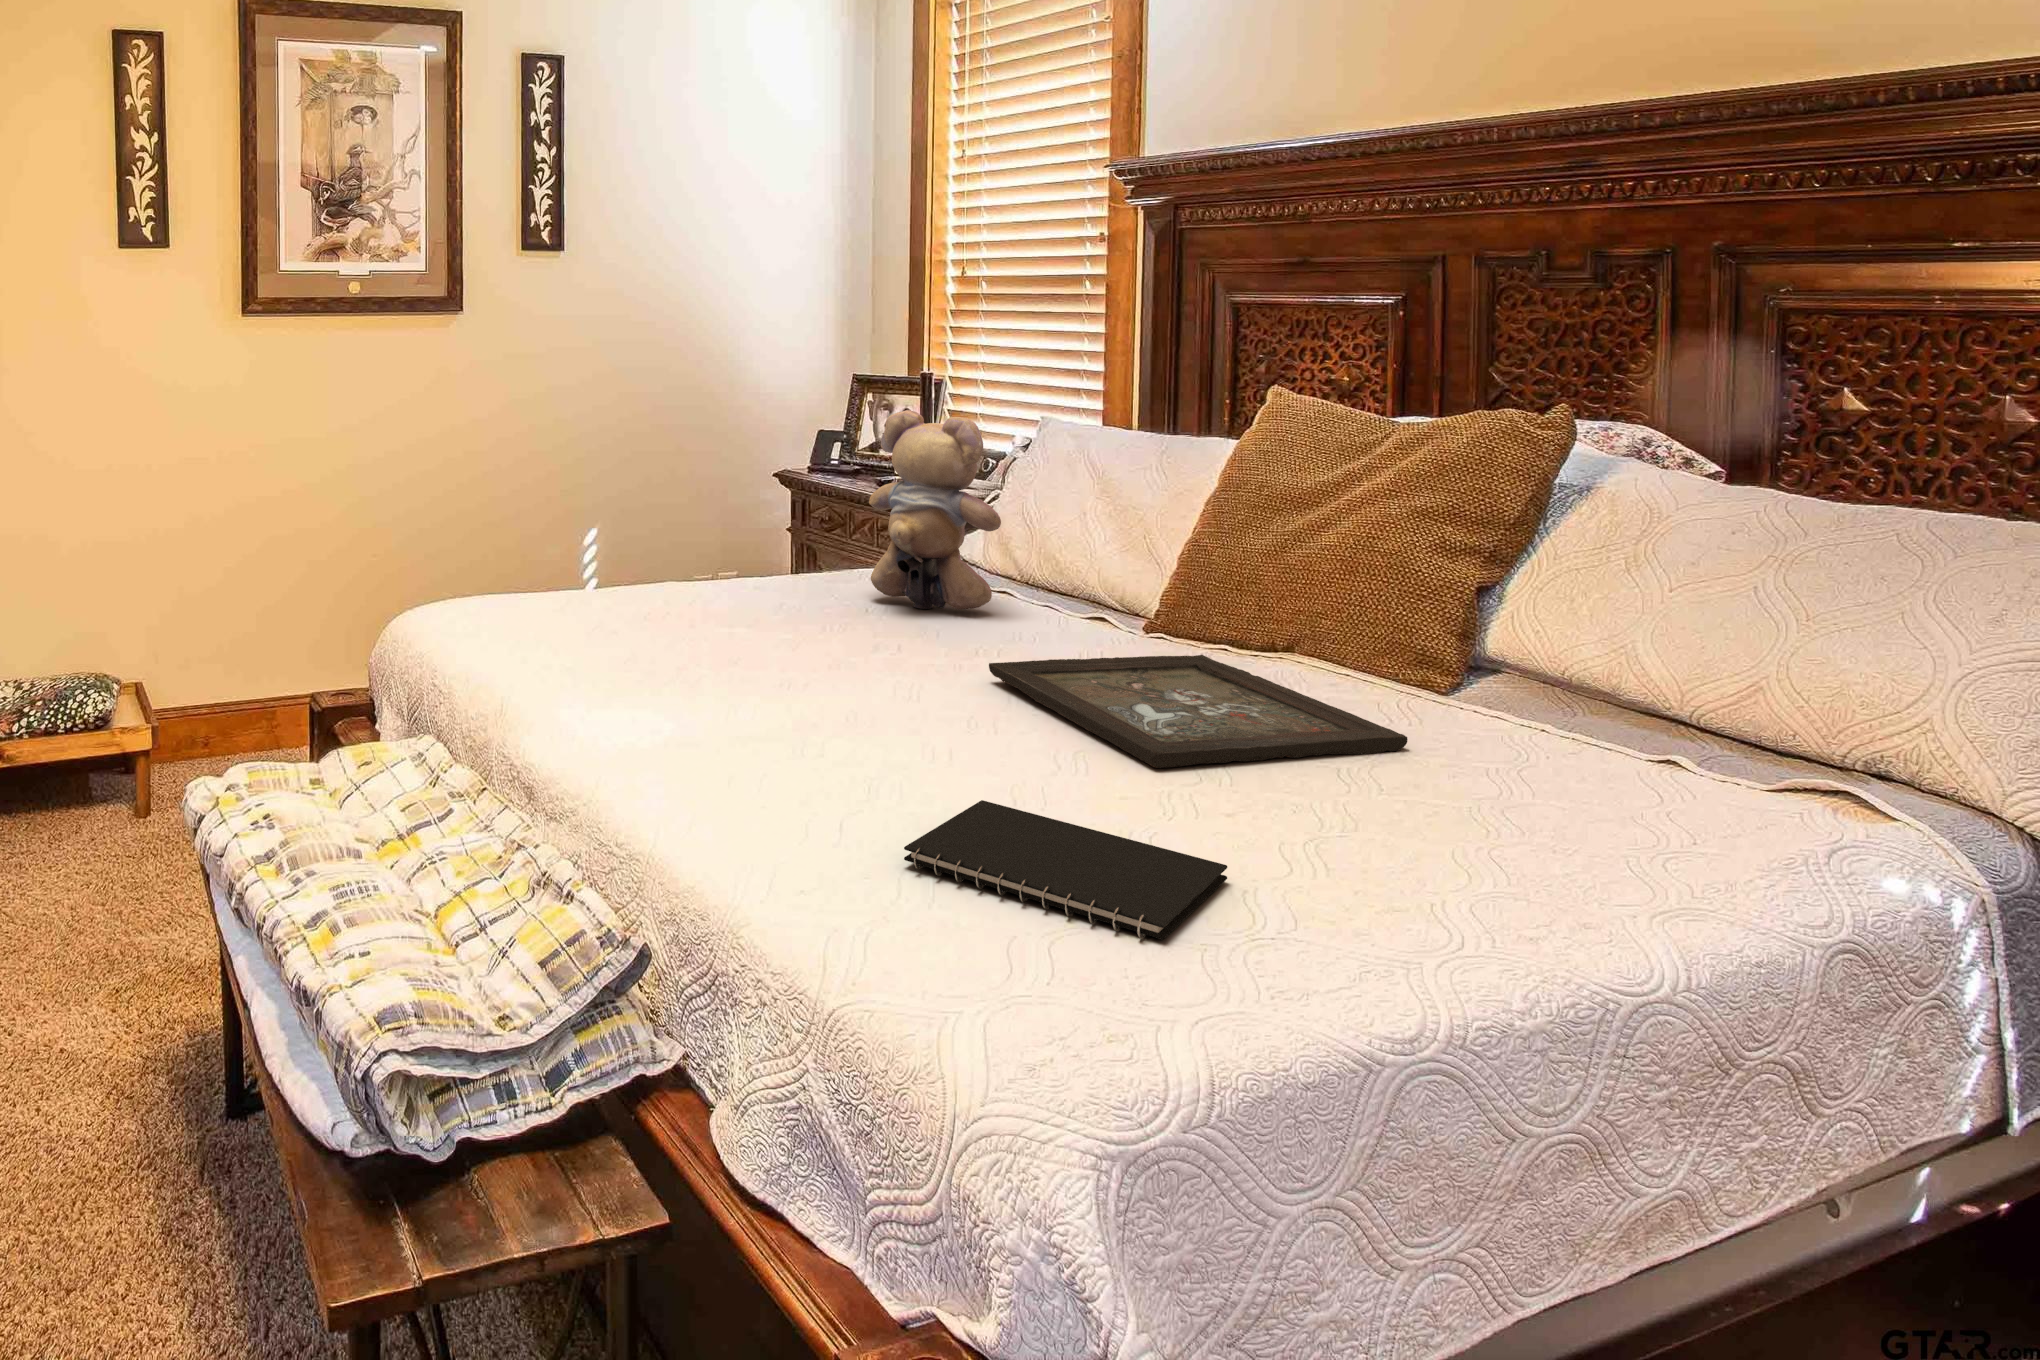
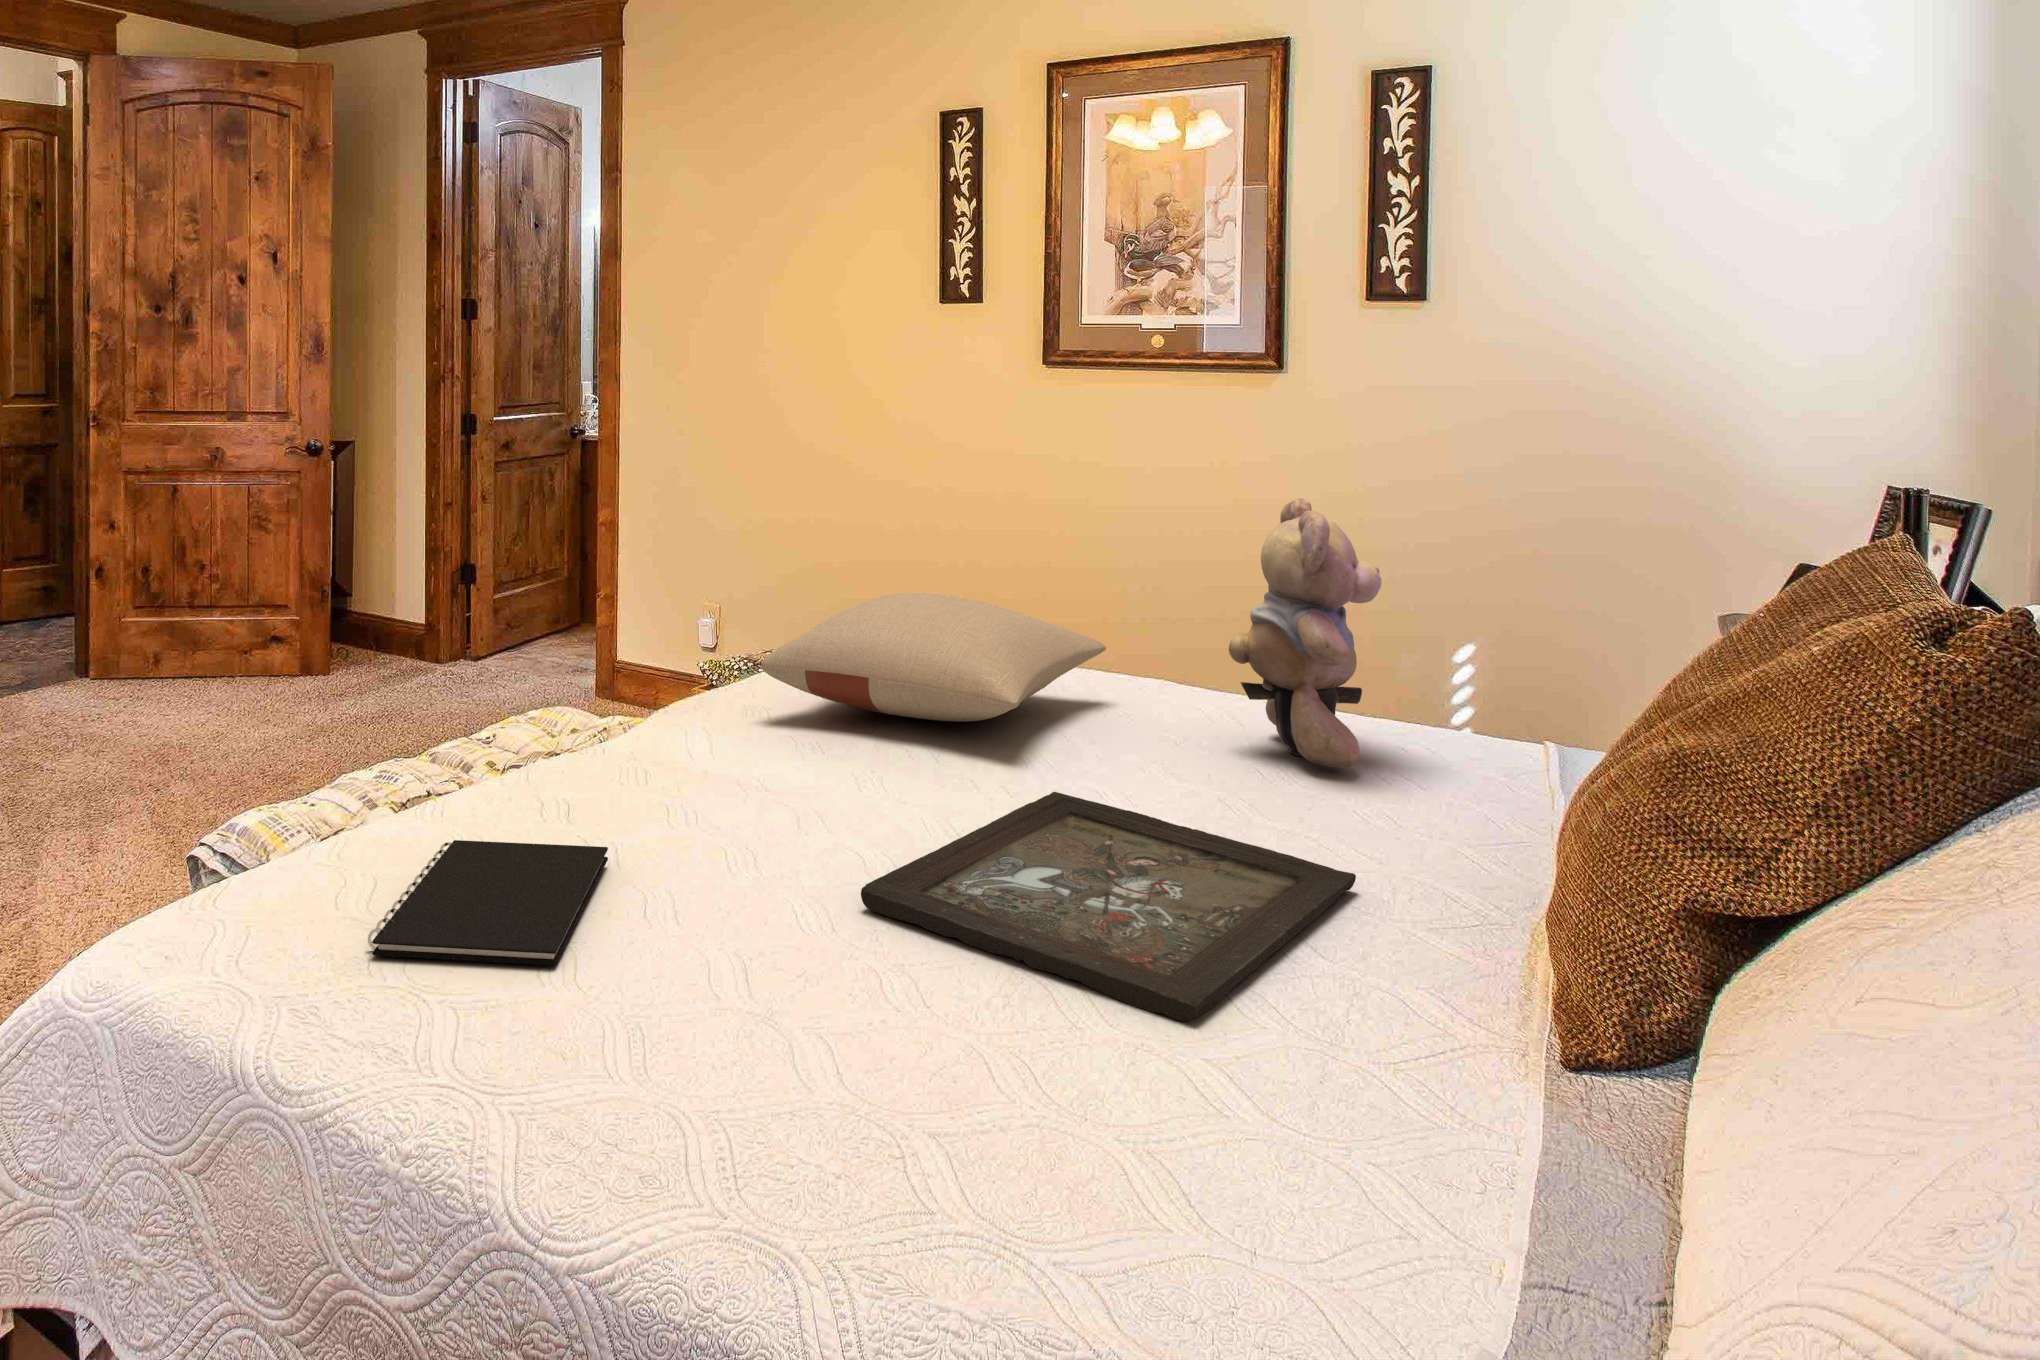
pillow: none [527,536,861,655] -> present [761,593,1106,721]

